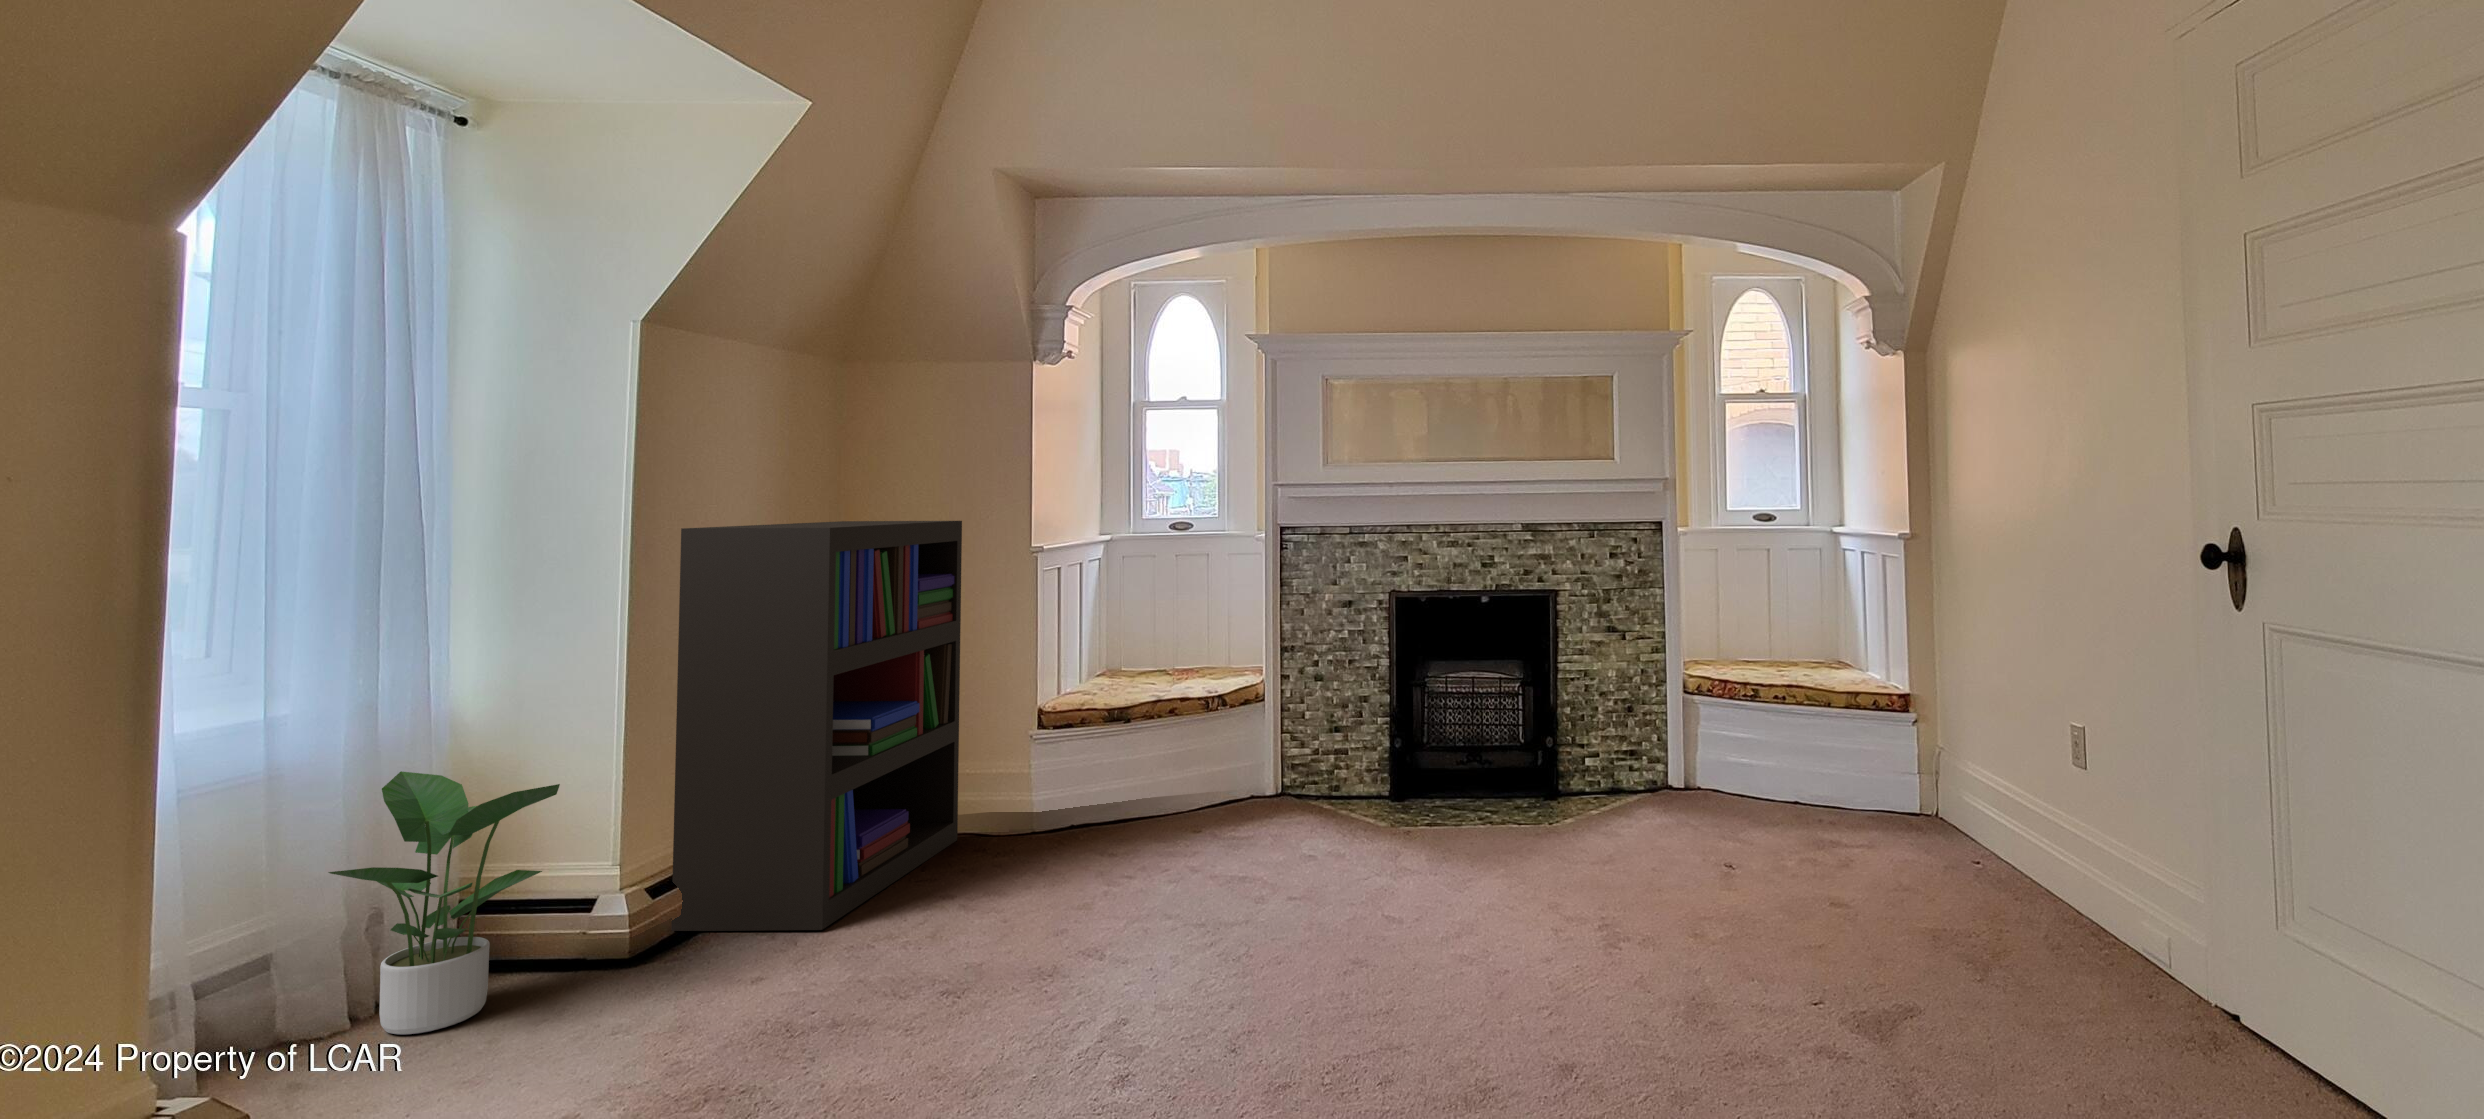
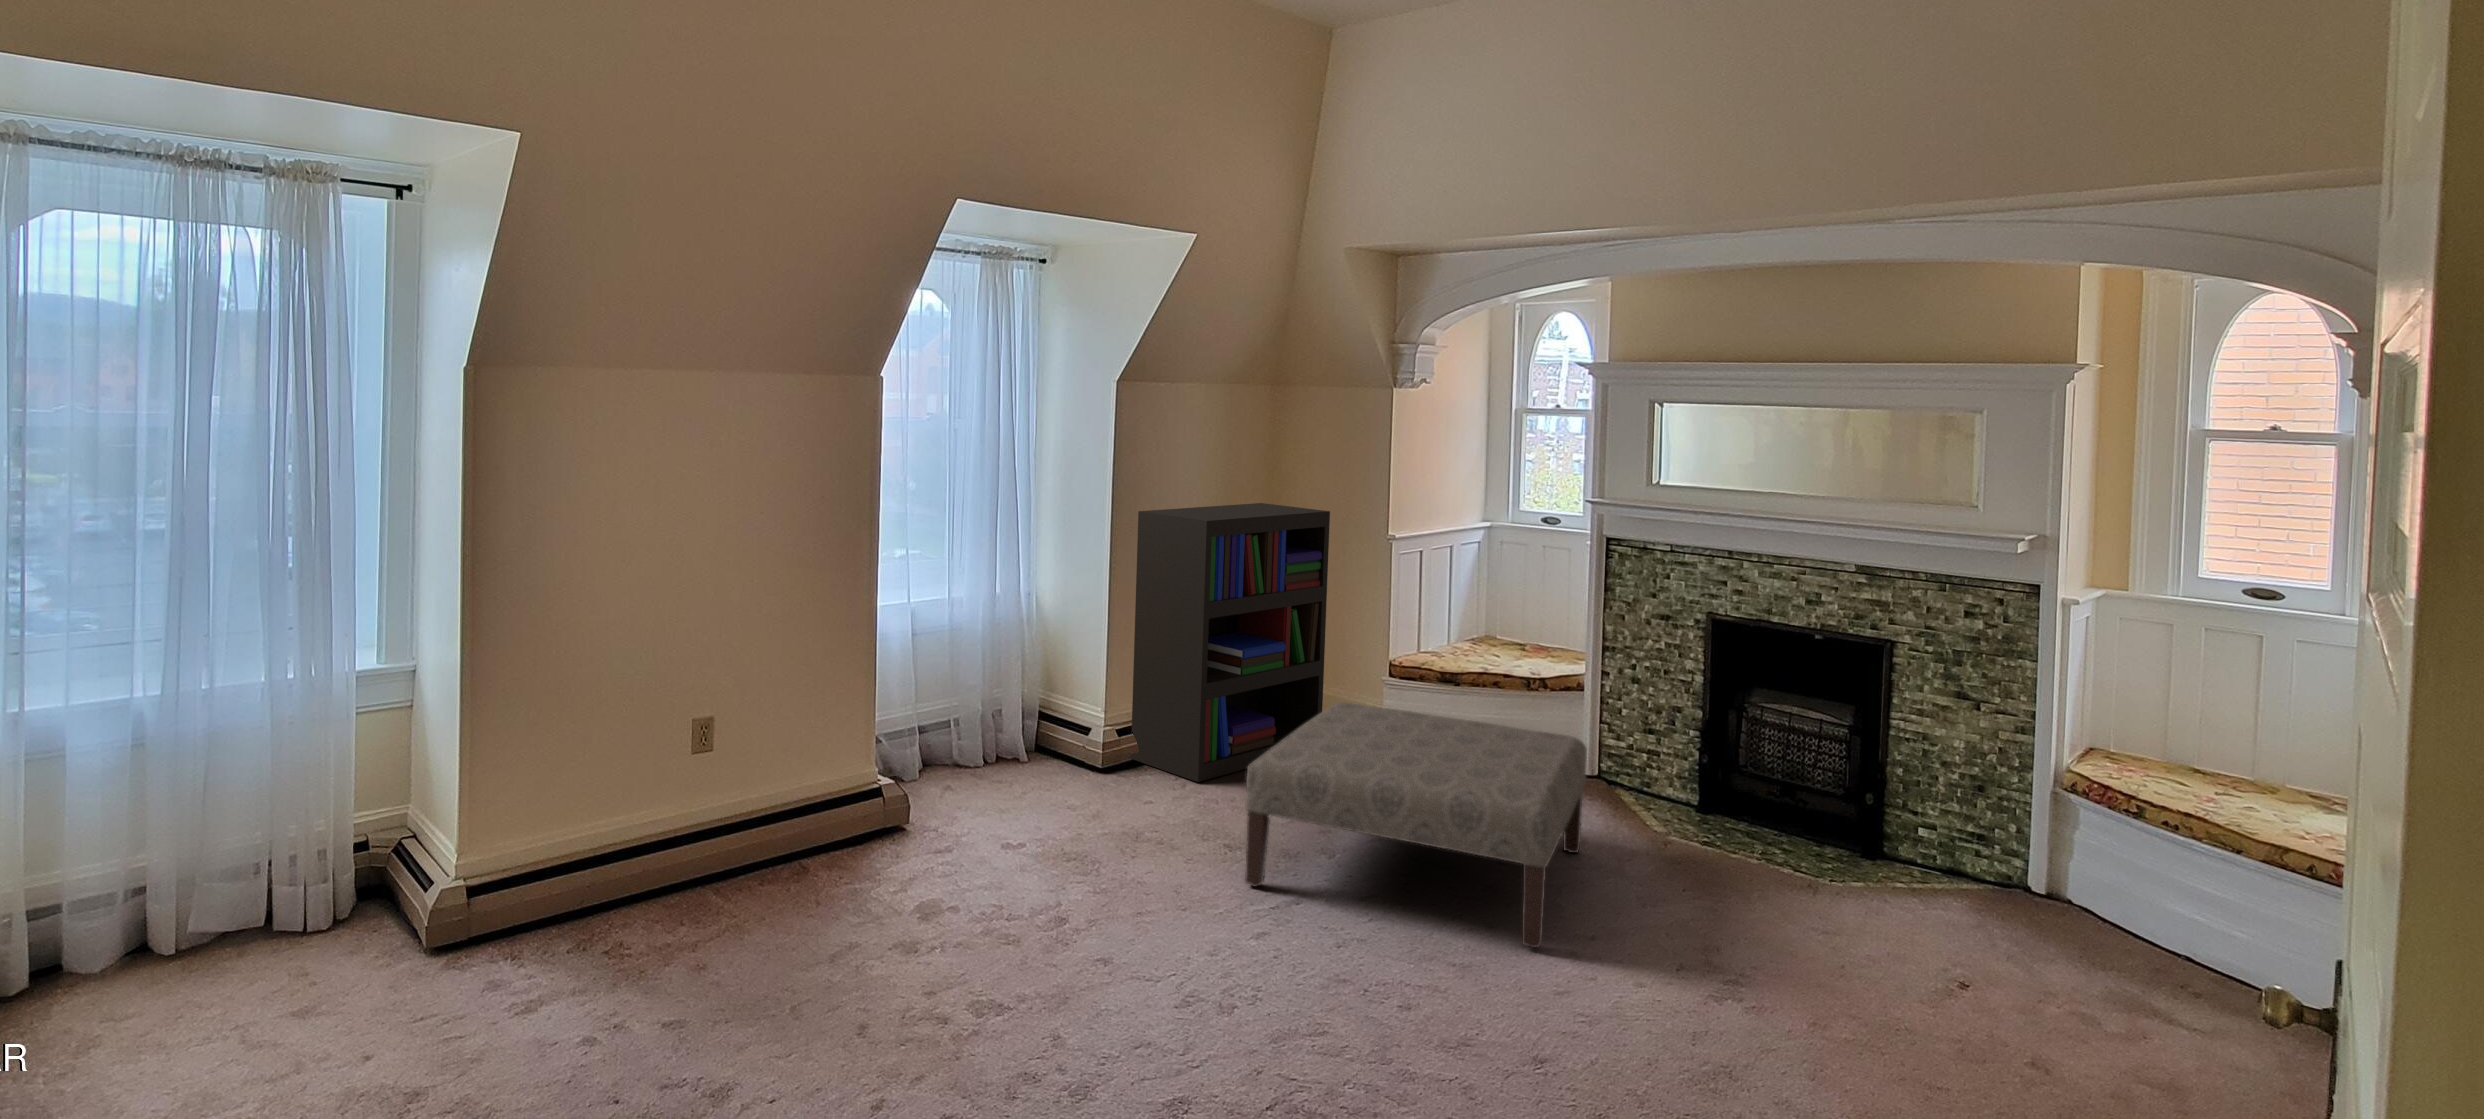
ottoman: none [1034,733,1450,1041] -> present [1245,702,1587,948]
potted plant: present [329,771,560,1034] -> none [967,636,1063,777]

